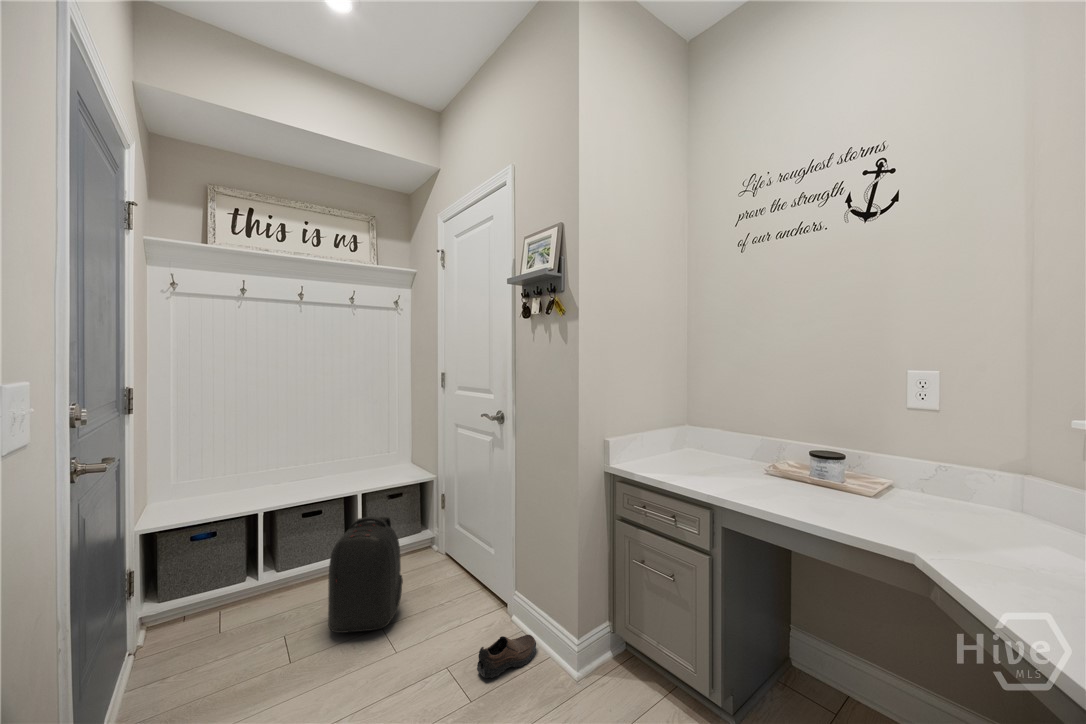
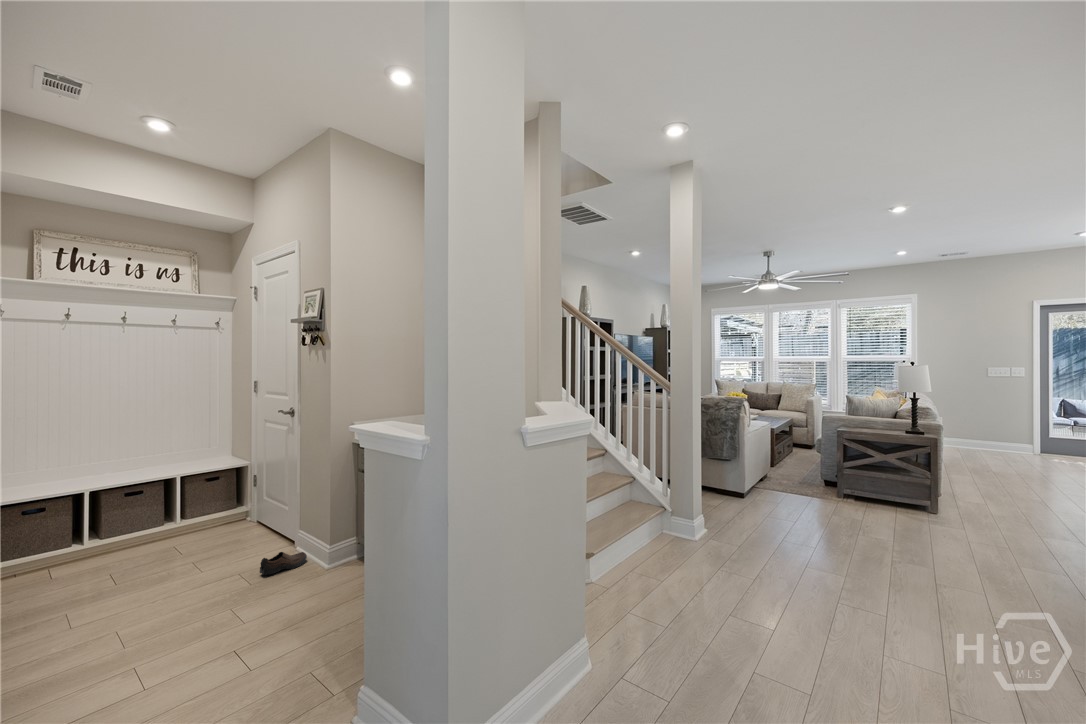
backpack: present [328,517,403,633] -> none [148,487,212,567]

